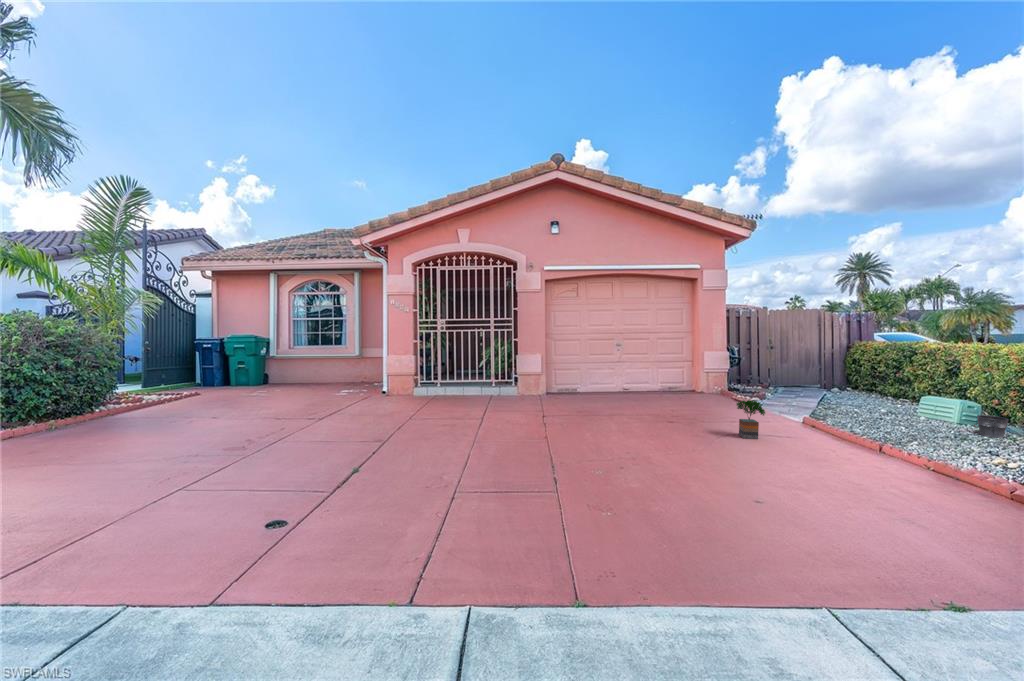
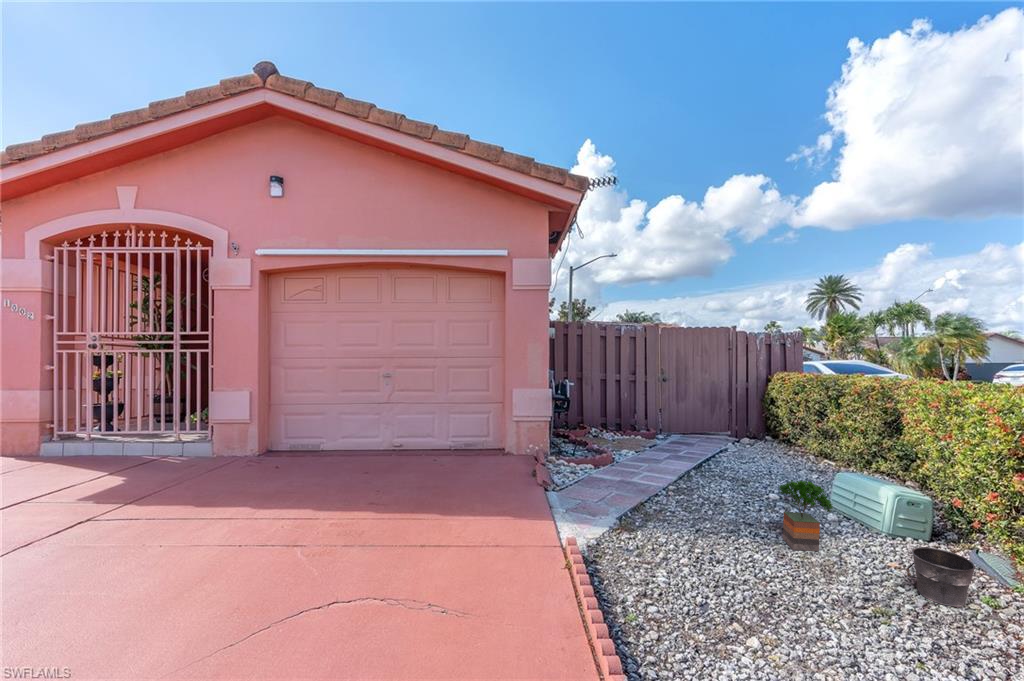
potted tree: present [737,400,765,439] -> present [779,480,833,551]

